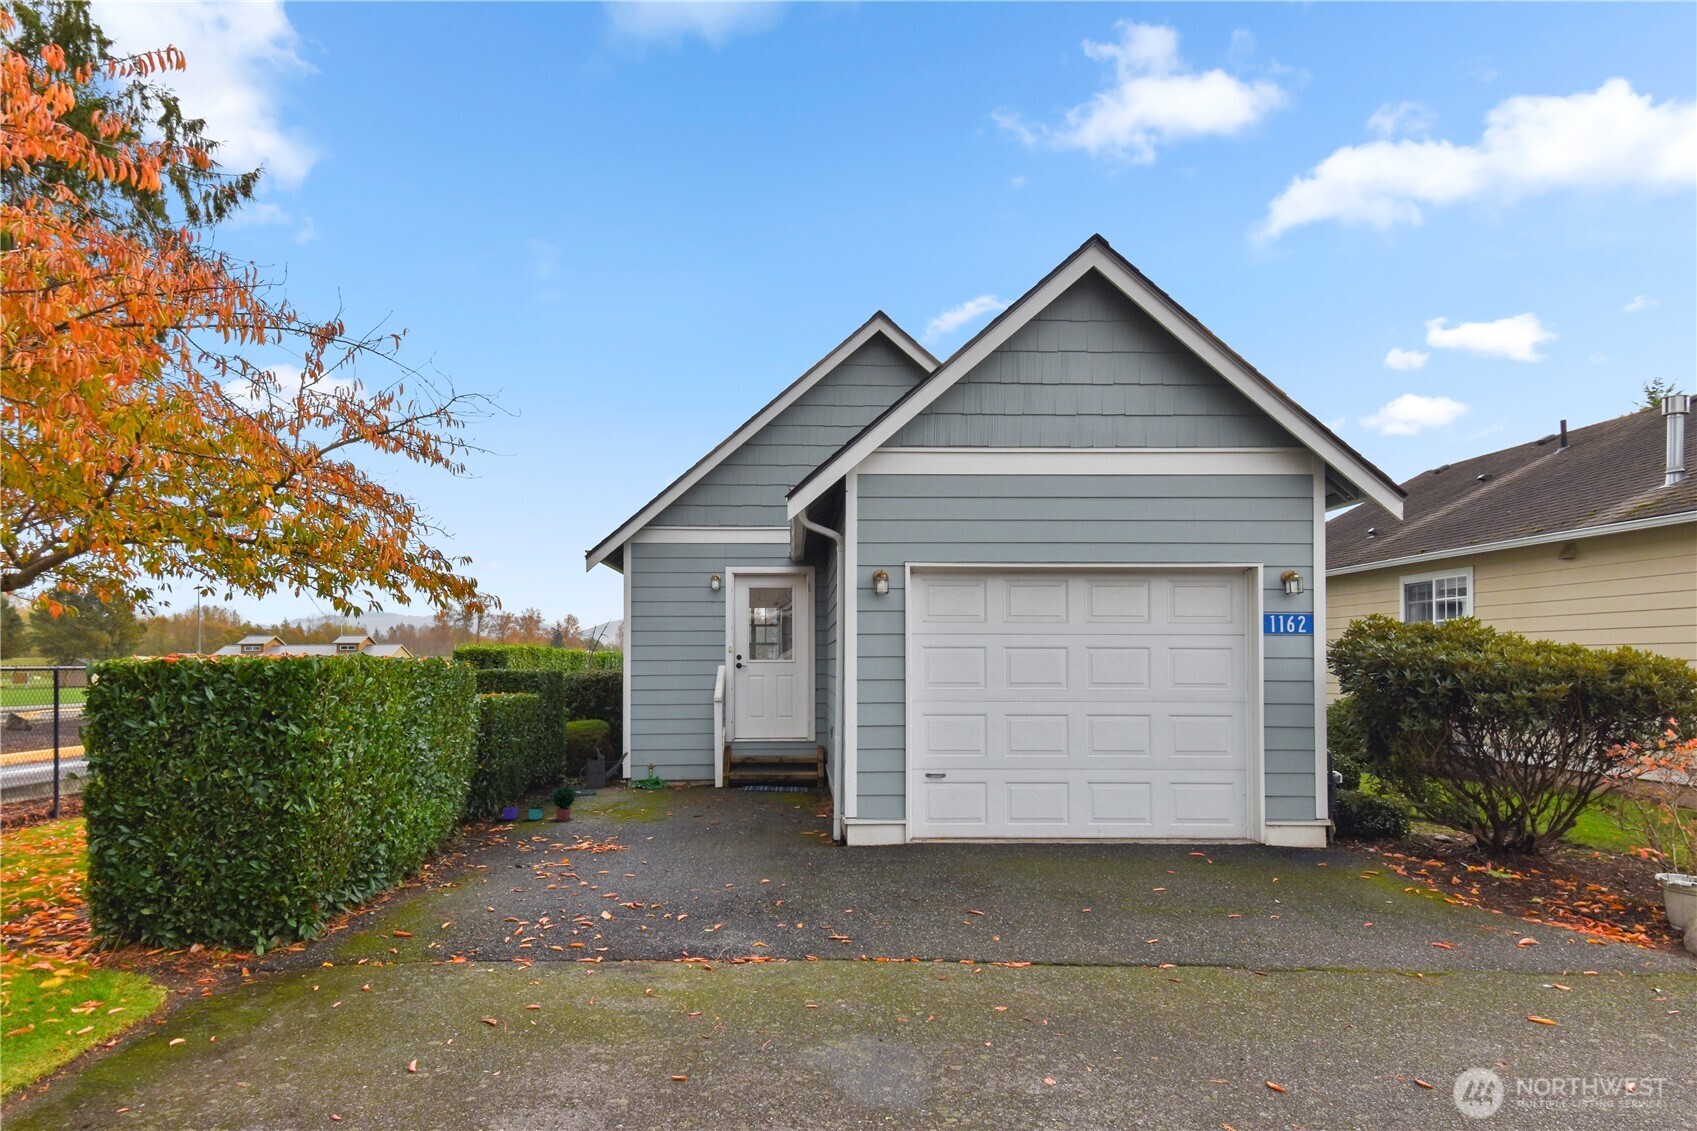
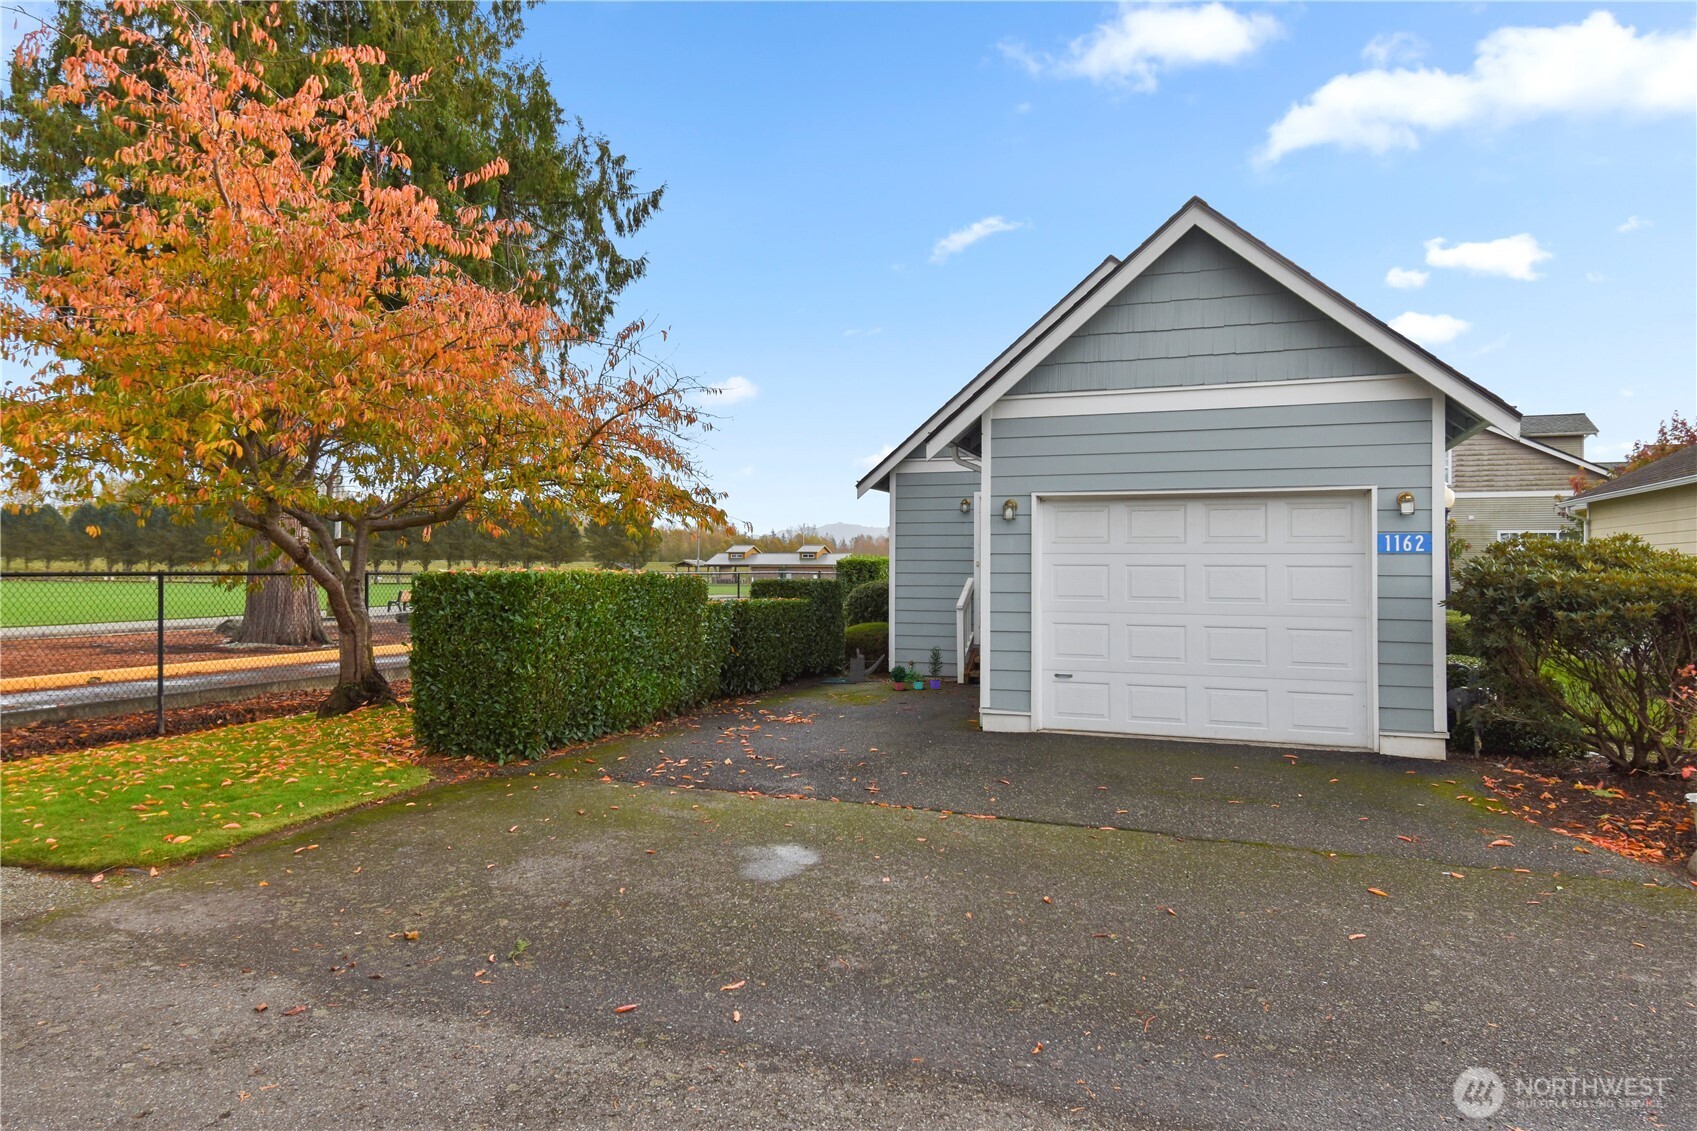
potted plant: present [501,758,576,820] -> present [891,646,943,690]

